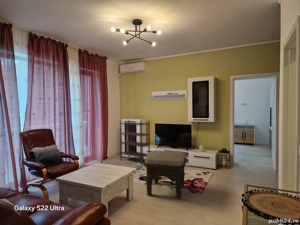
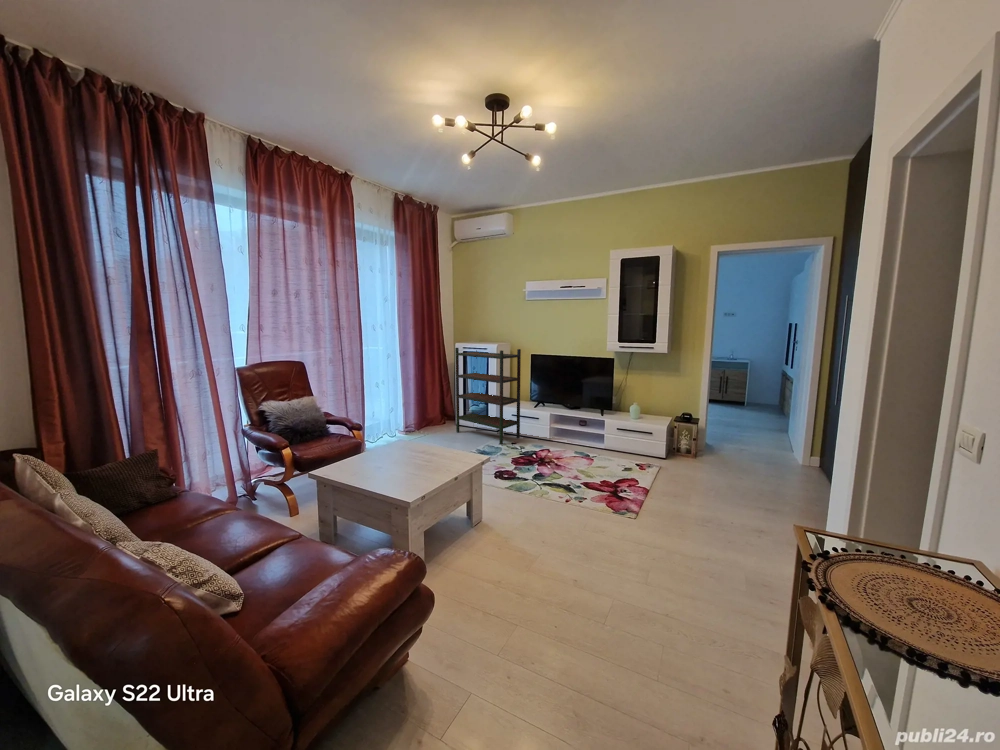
ottoman: present [144,150,187,200] -> none [507,415,603,526]

